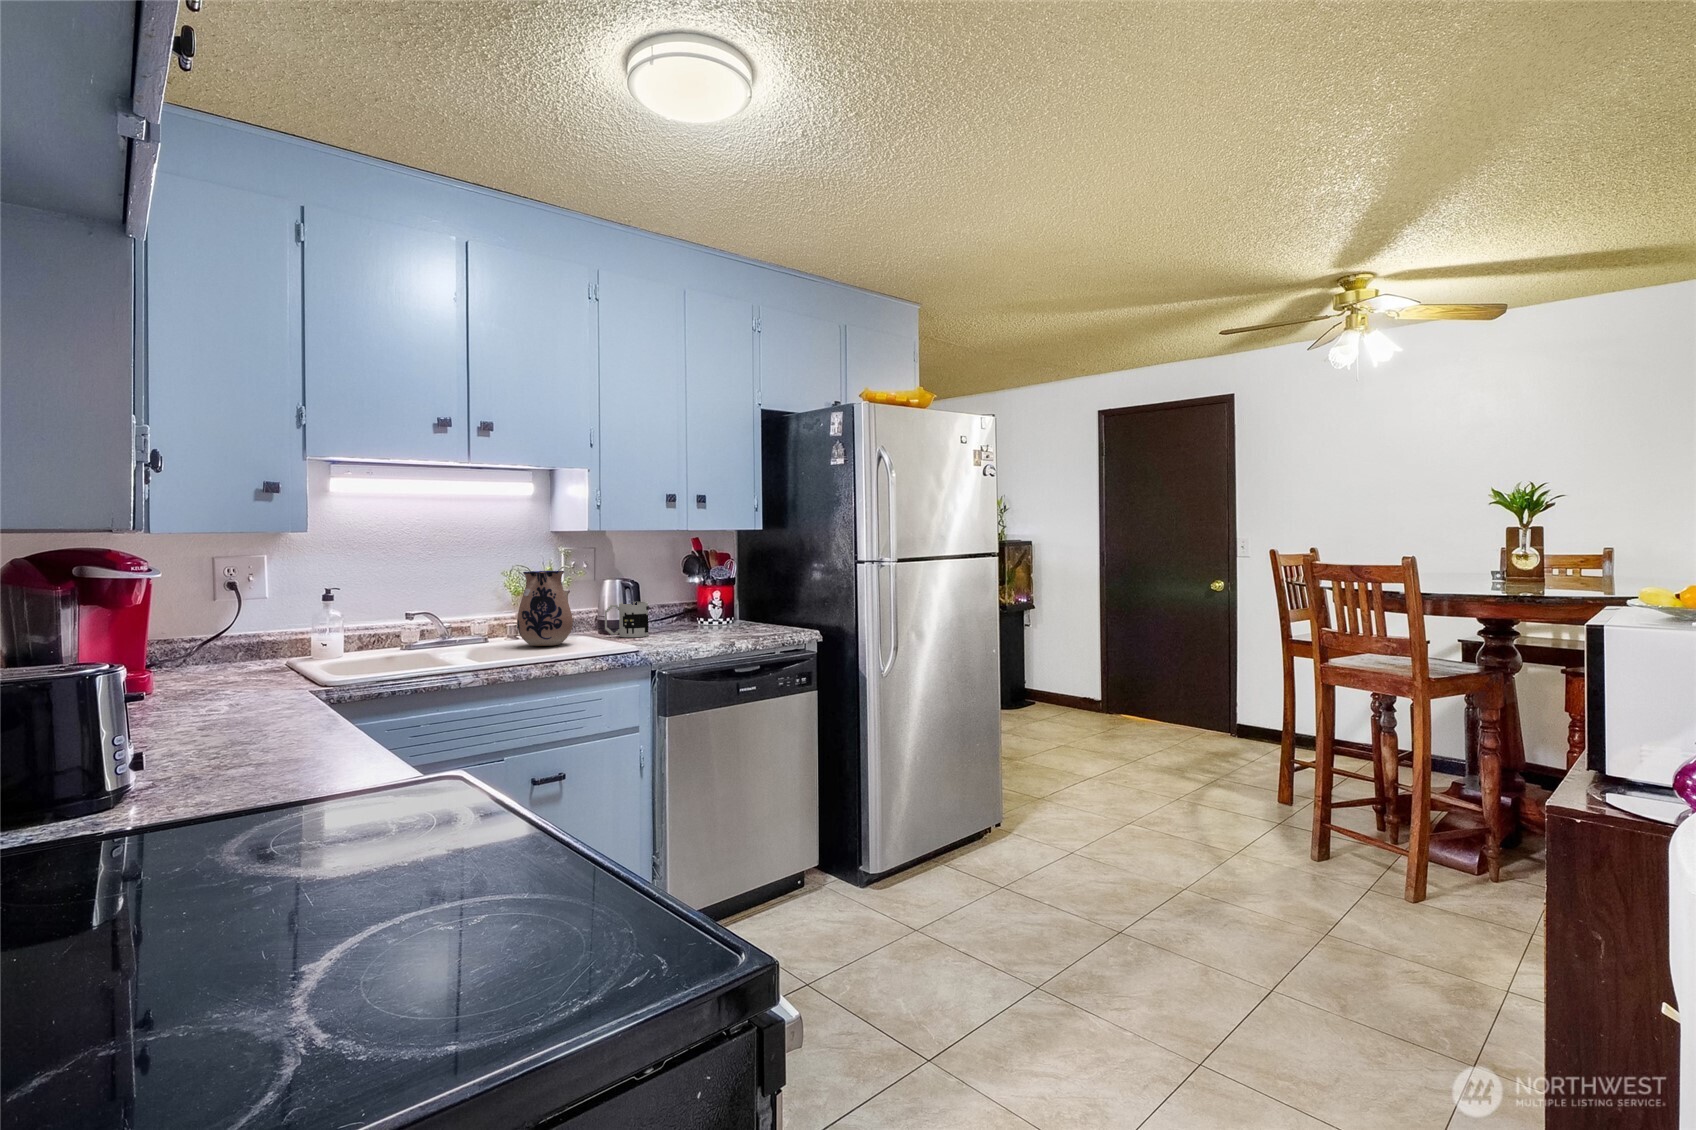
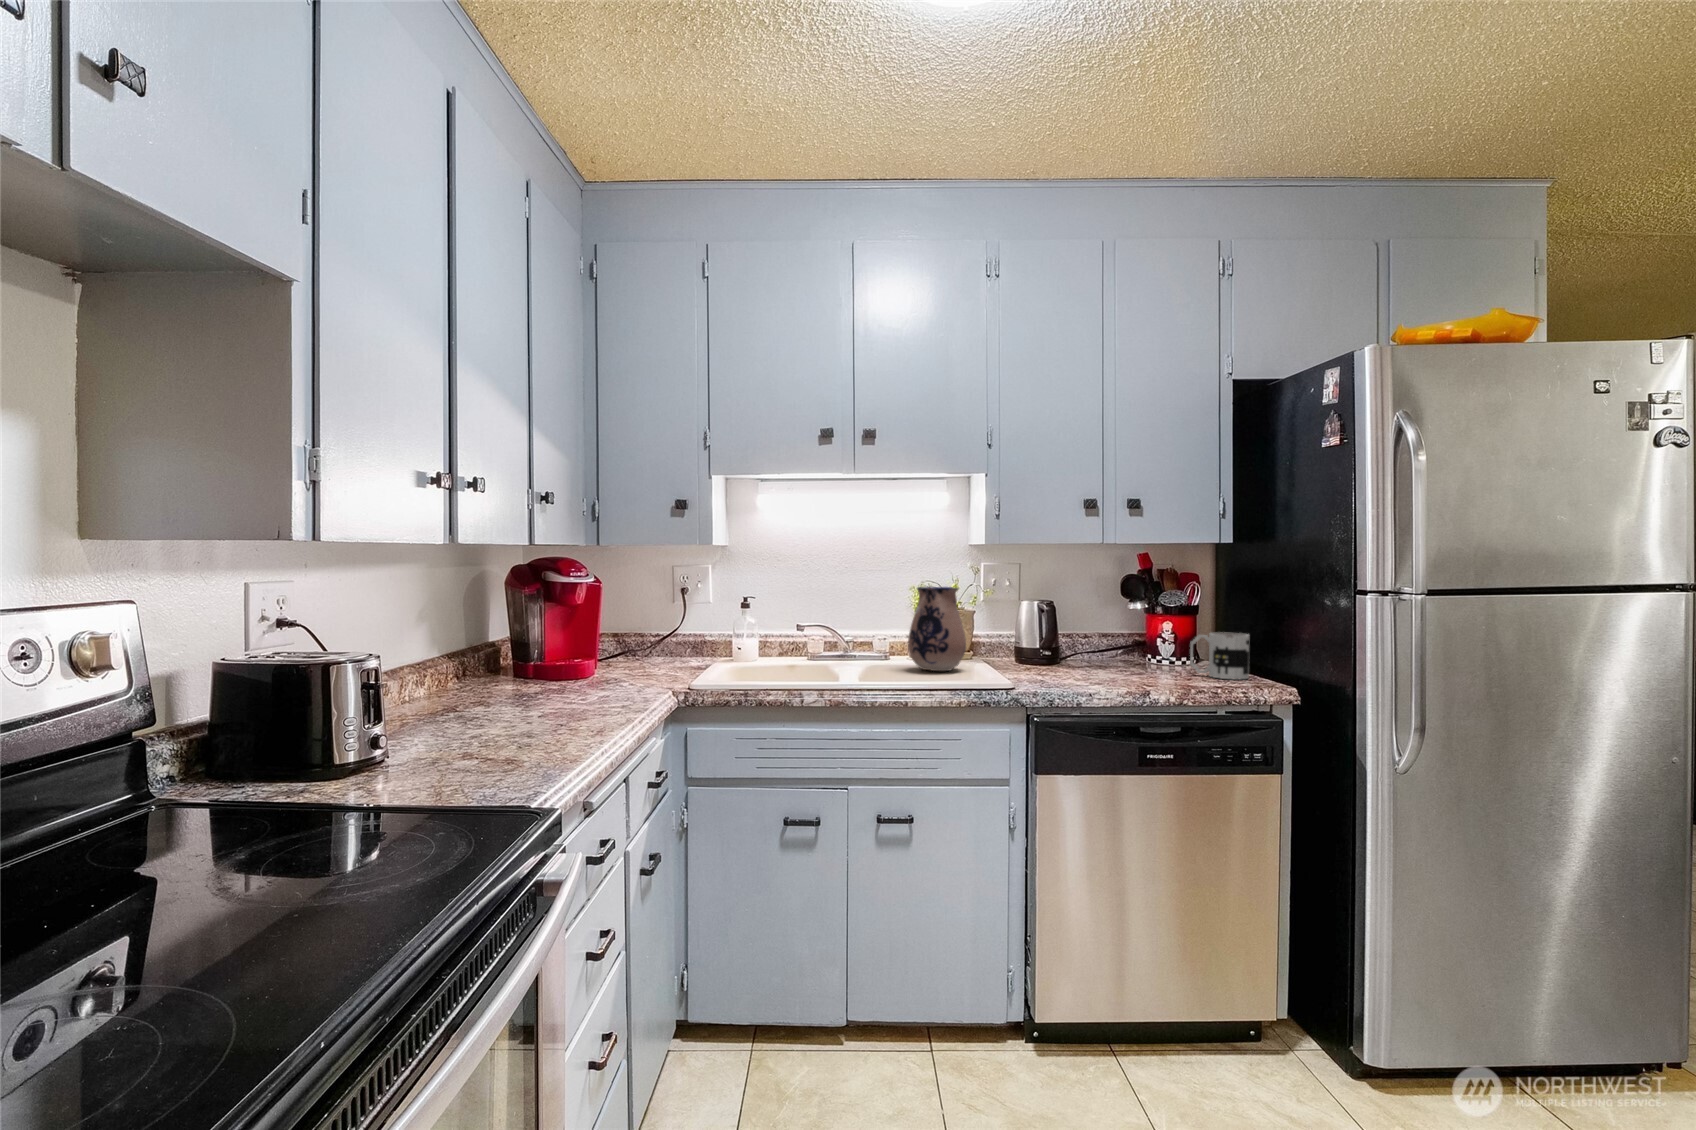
mug: present [605,602,648,637] -> present [1190,632,1249,679]

